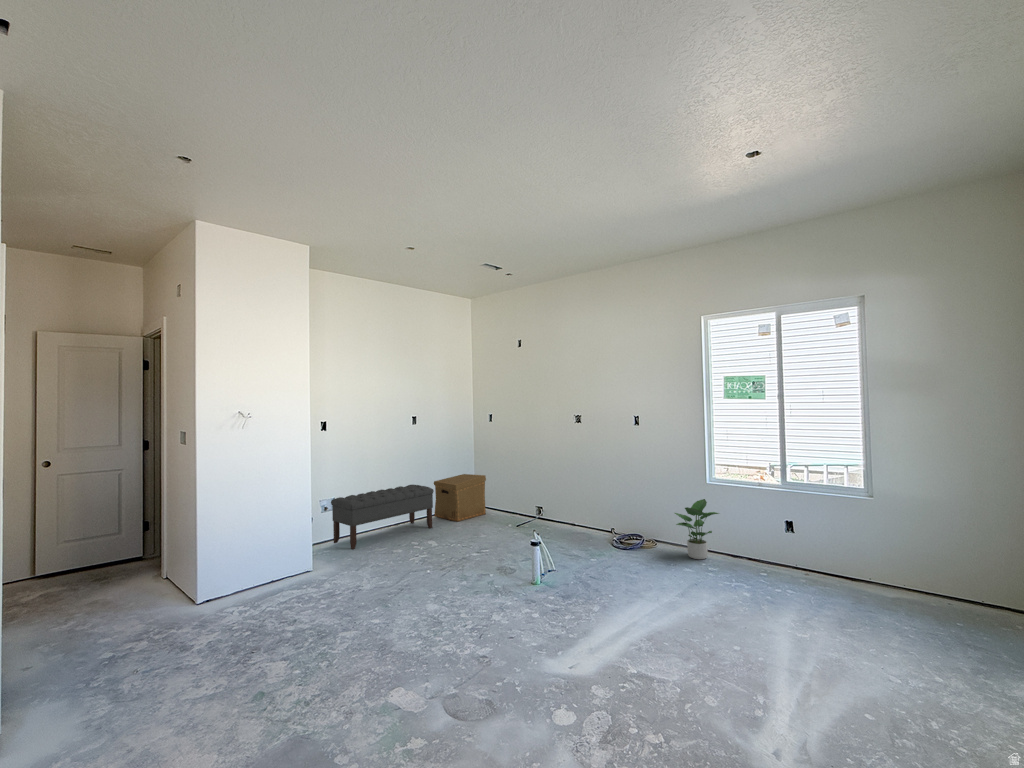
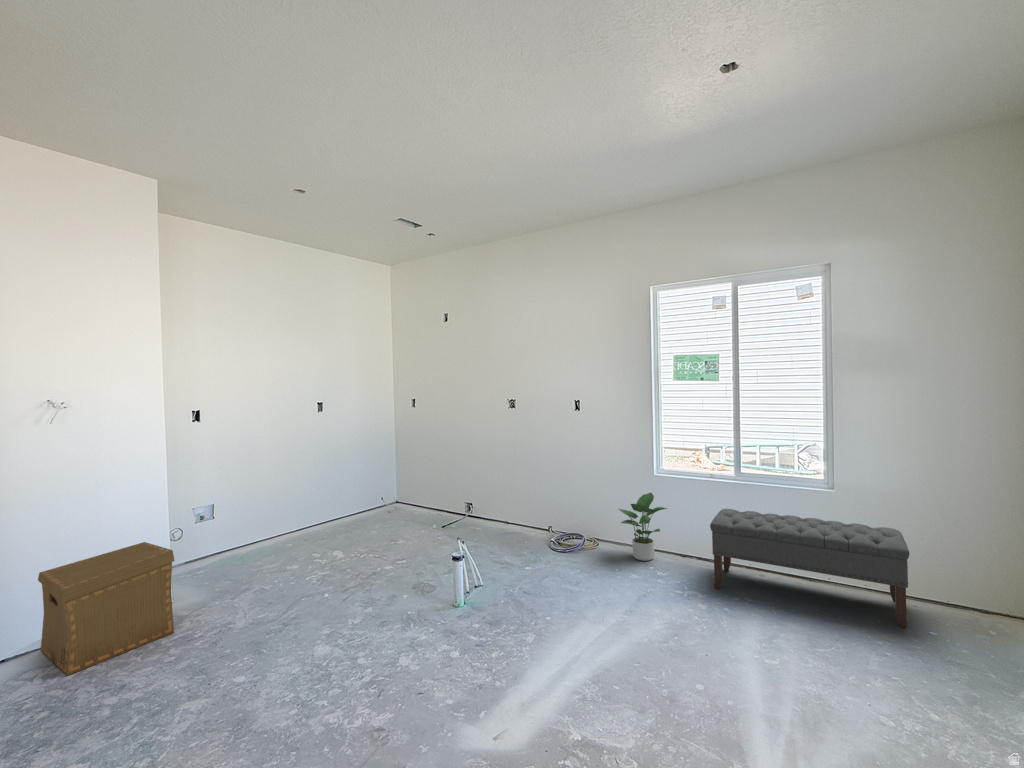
cardboard box: present [434,474,486,522] -> present [38,542,175,676]
bench: present [331,485,434,549] -> present [710,509,909,627]

